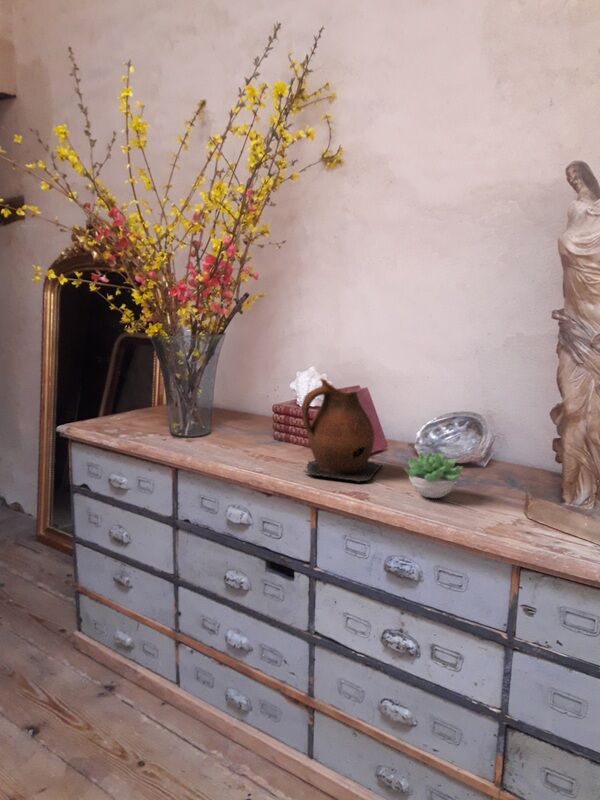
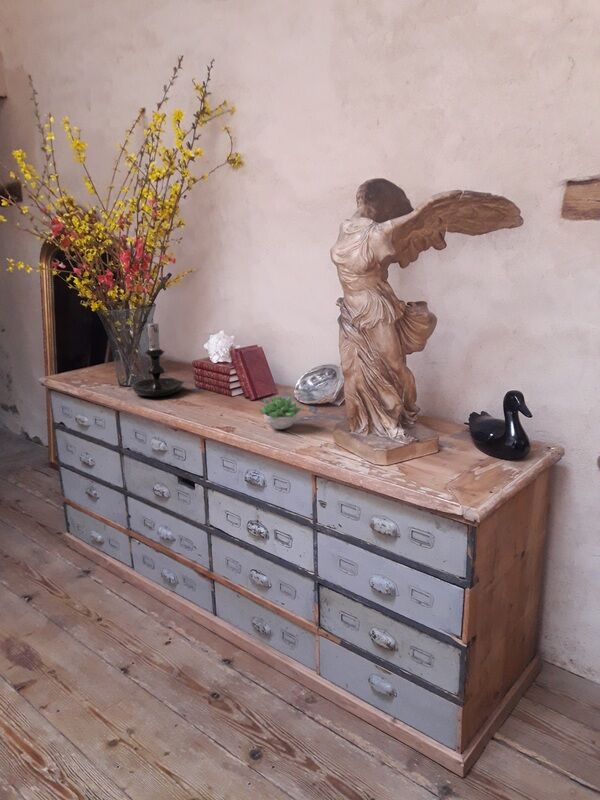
candle holder: none [194,349,262,451] -> present [131,319,184,397]
ceramic pitcher: present [302,378,382,482] -> none [195,342,264,419]

